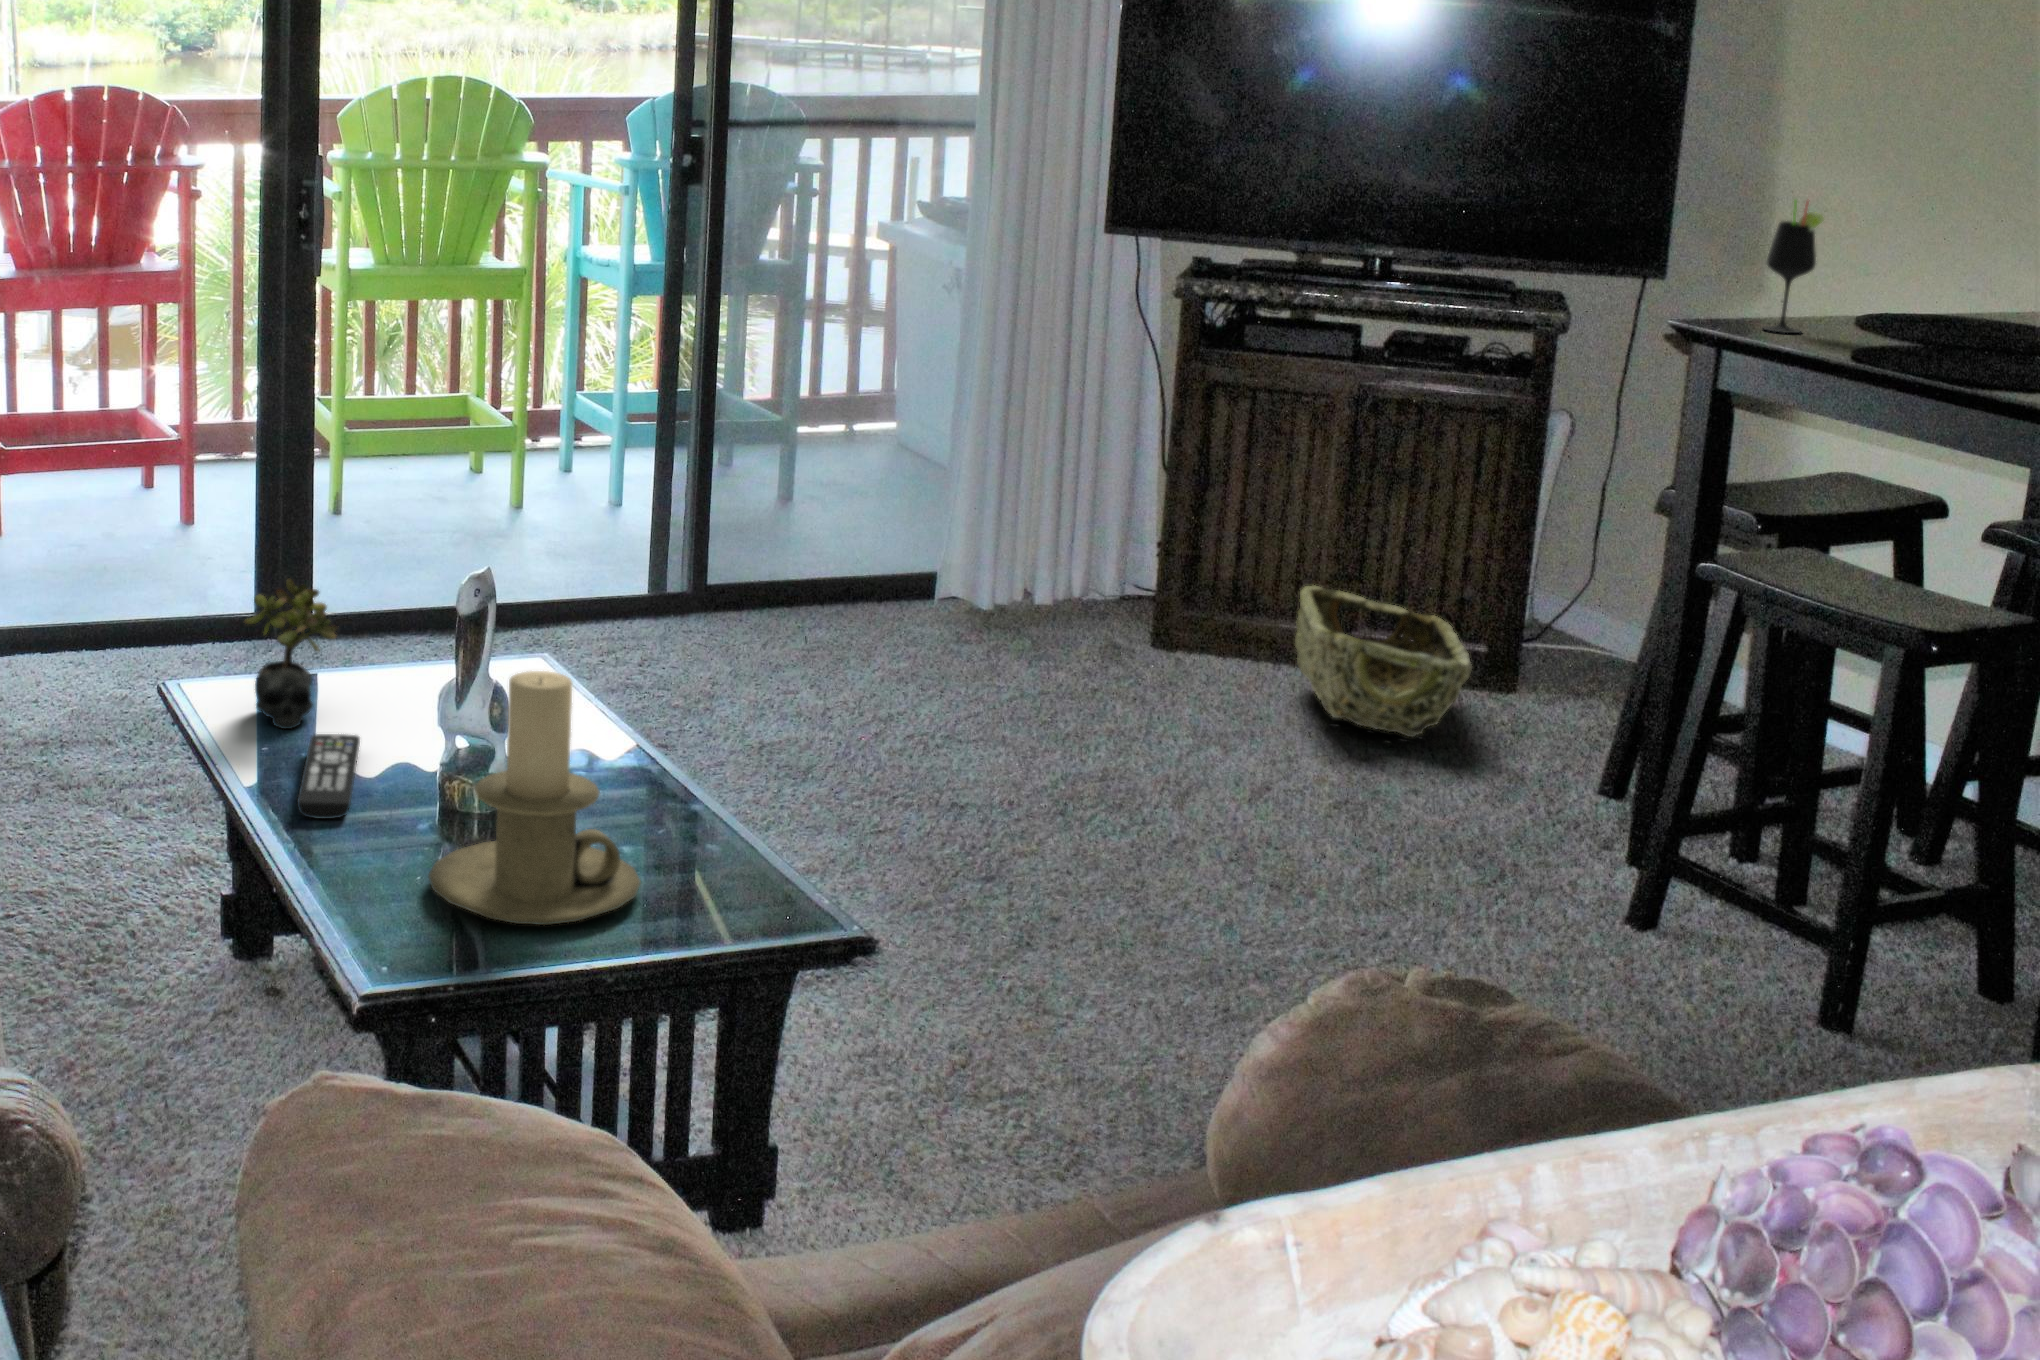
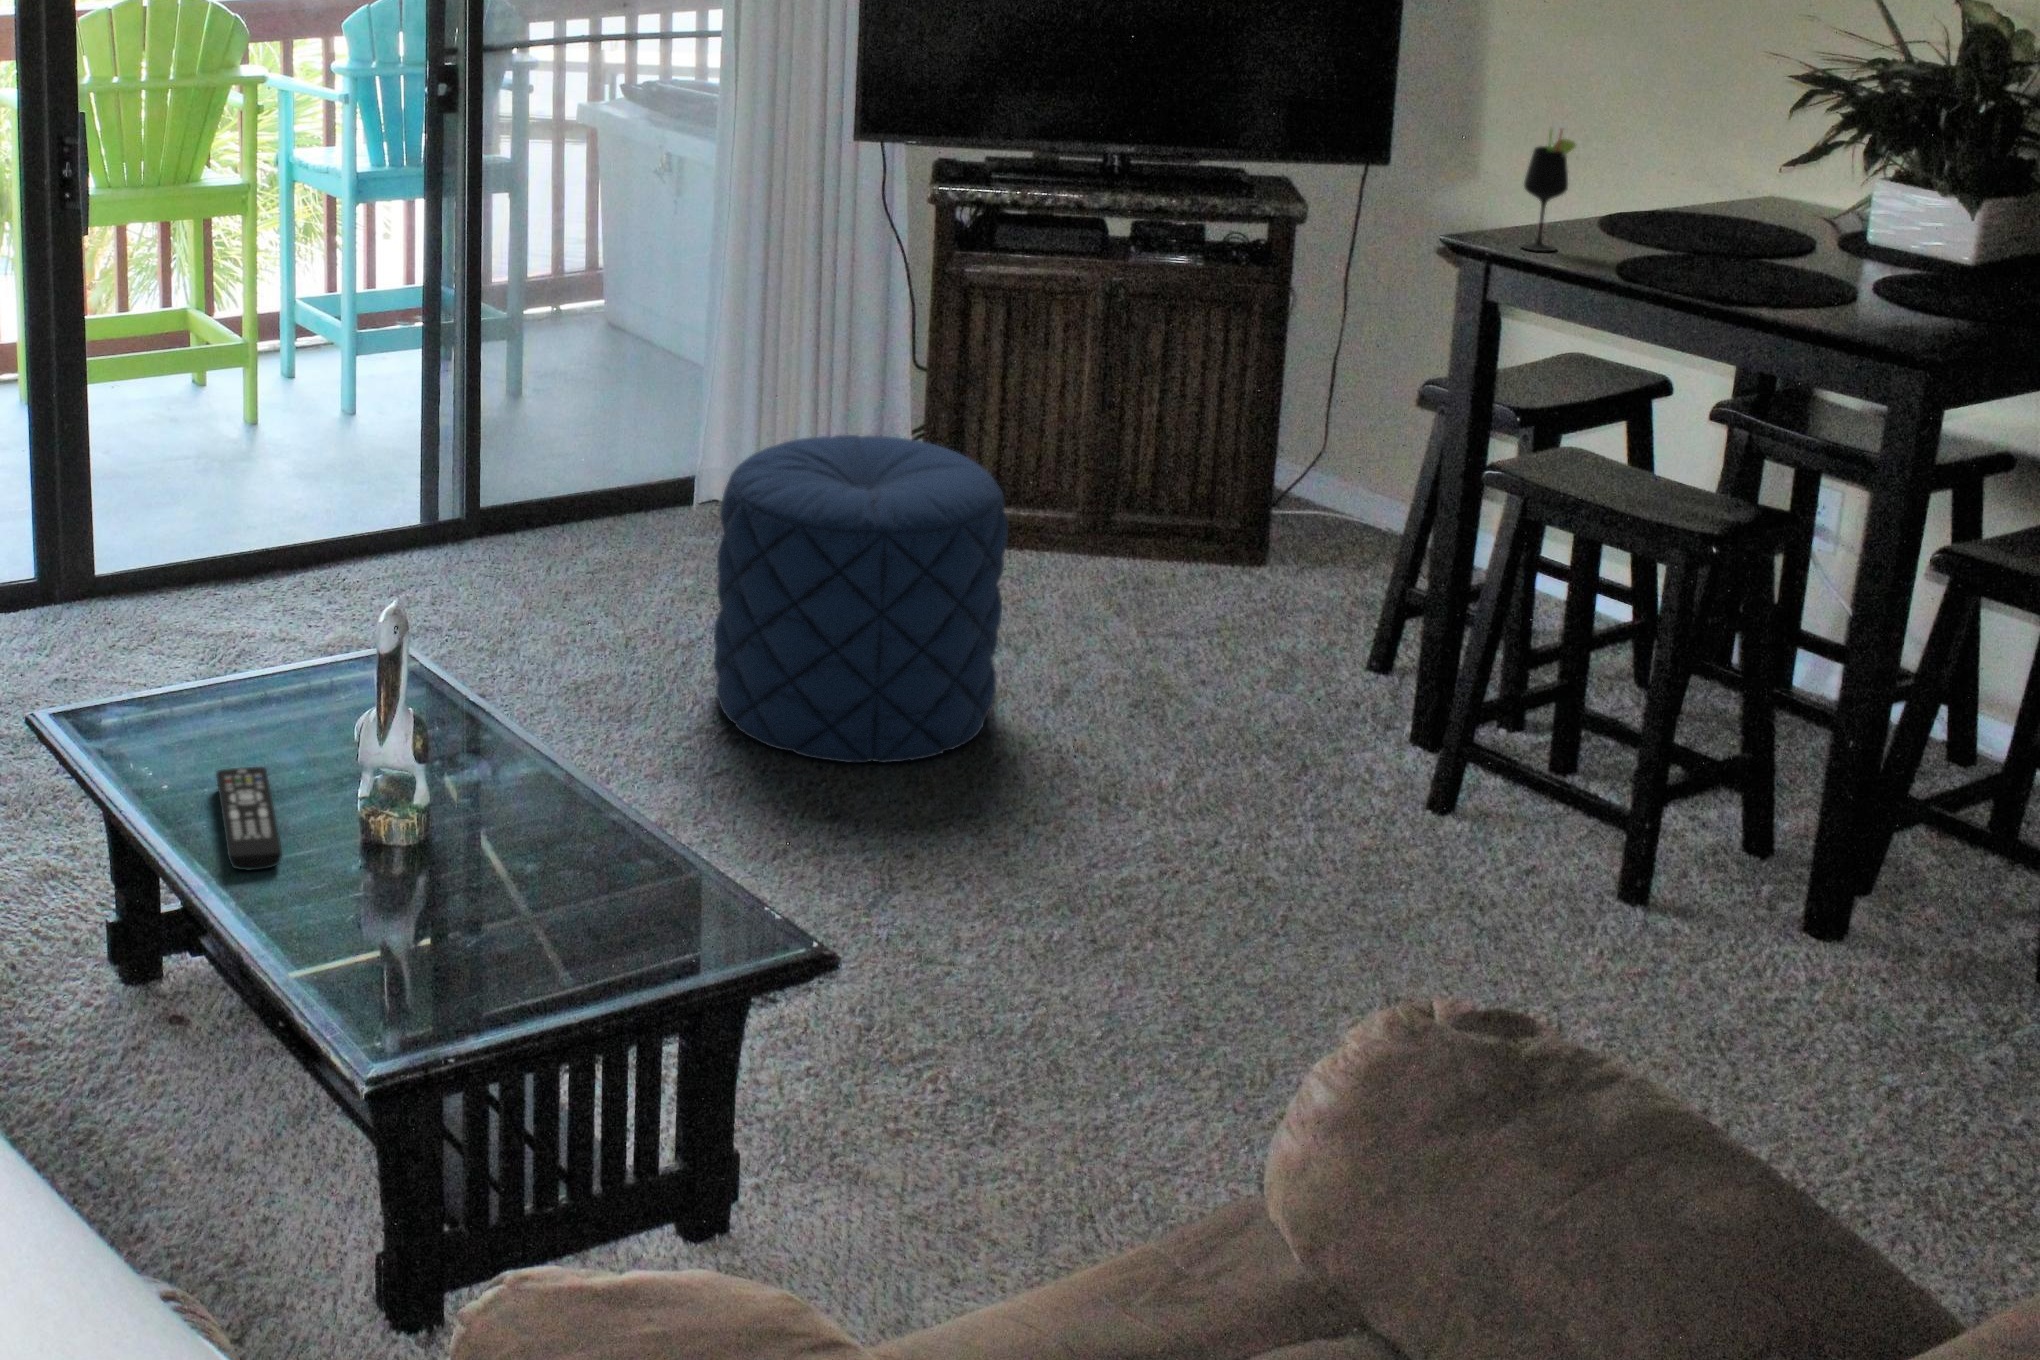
pouf: none [890,507,1198,837] -> present [714,435,1008,763]
succulent plant: present [245,579,338,729] -> none [132,606,231,761]
woven basket: present [1295,586,1472,737] -> none [1063,476,1238,621]
candle holder: present [428,671,641,925] -> none [388,721,600,980]

